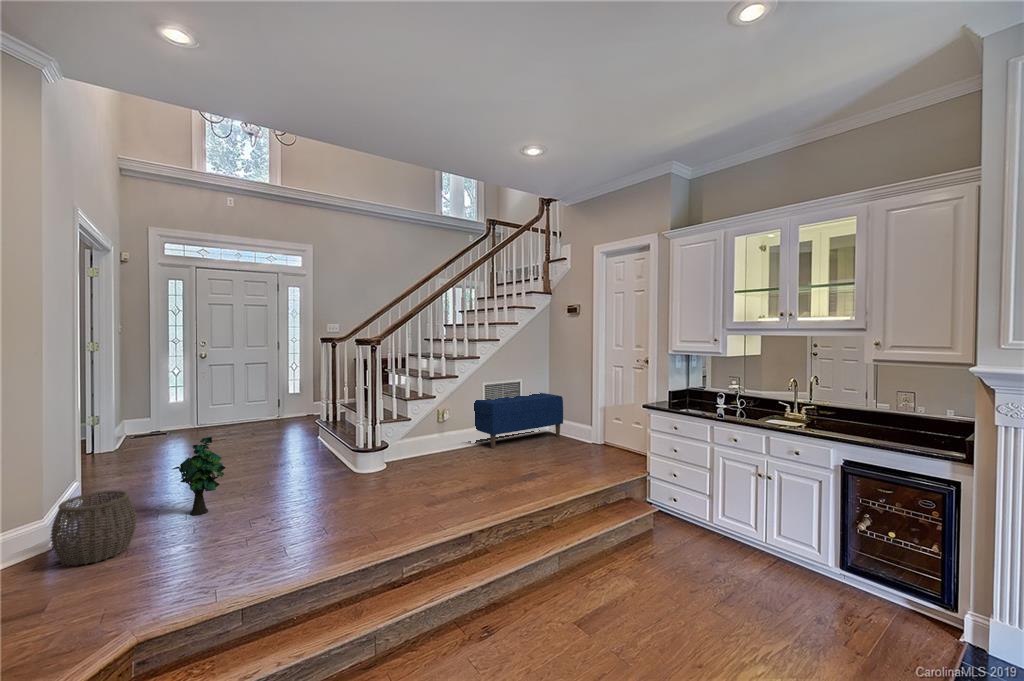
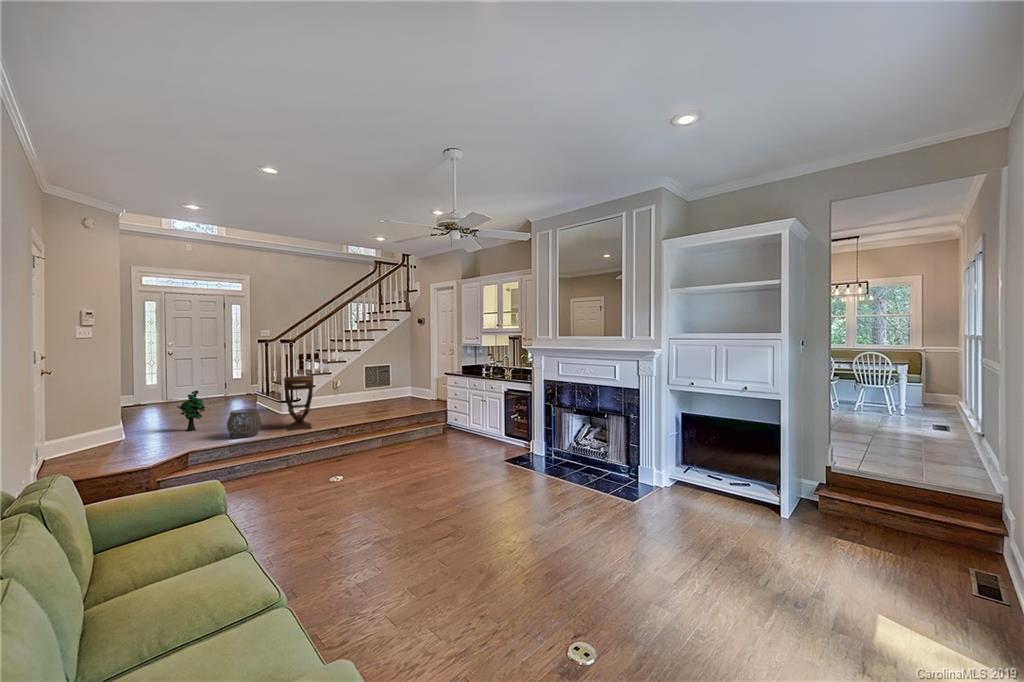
bench: present [474,393,563,449] -> none [355,372,417,404]
side table: none [364,411,420,527] -> present [284,376,313,431]
woven basket: present [50,490,137,566] -> present [227,409,261,438]

